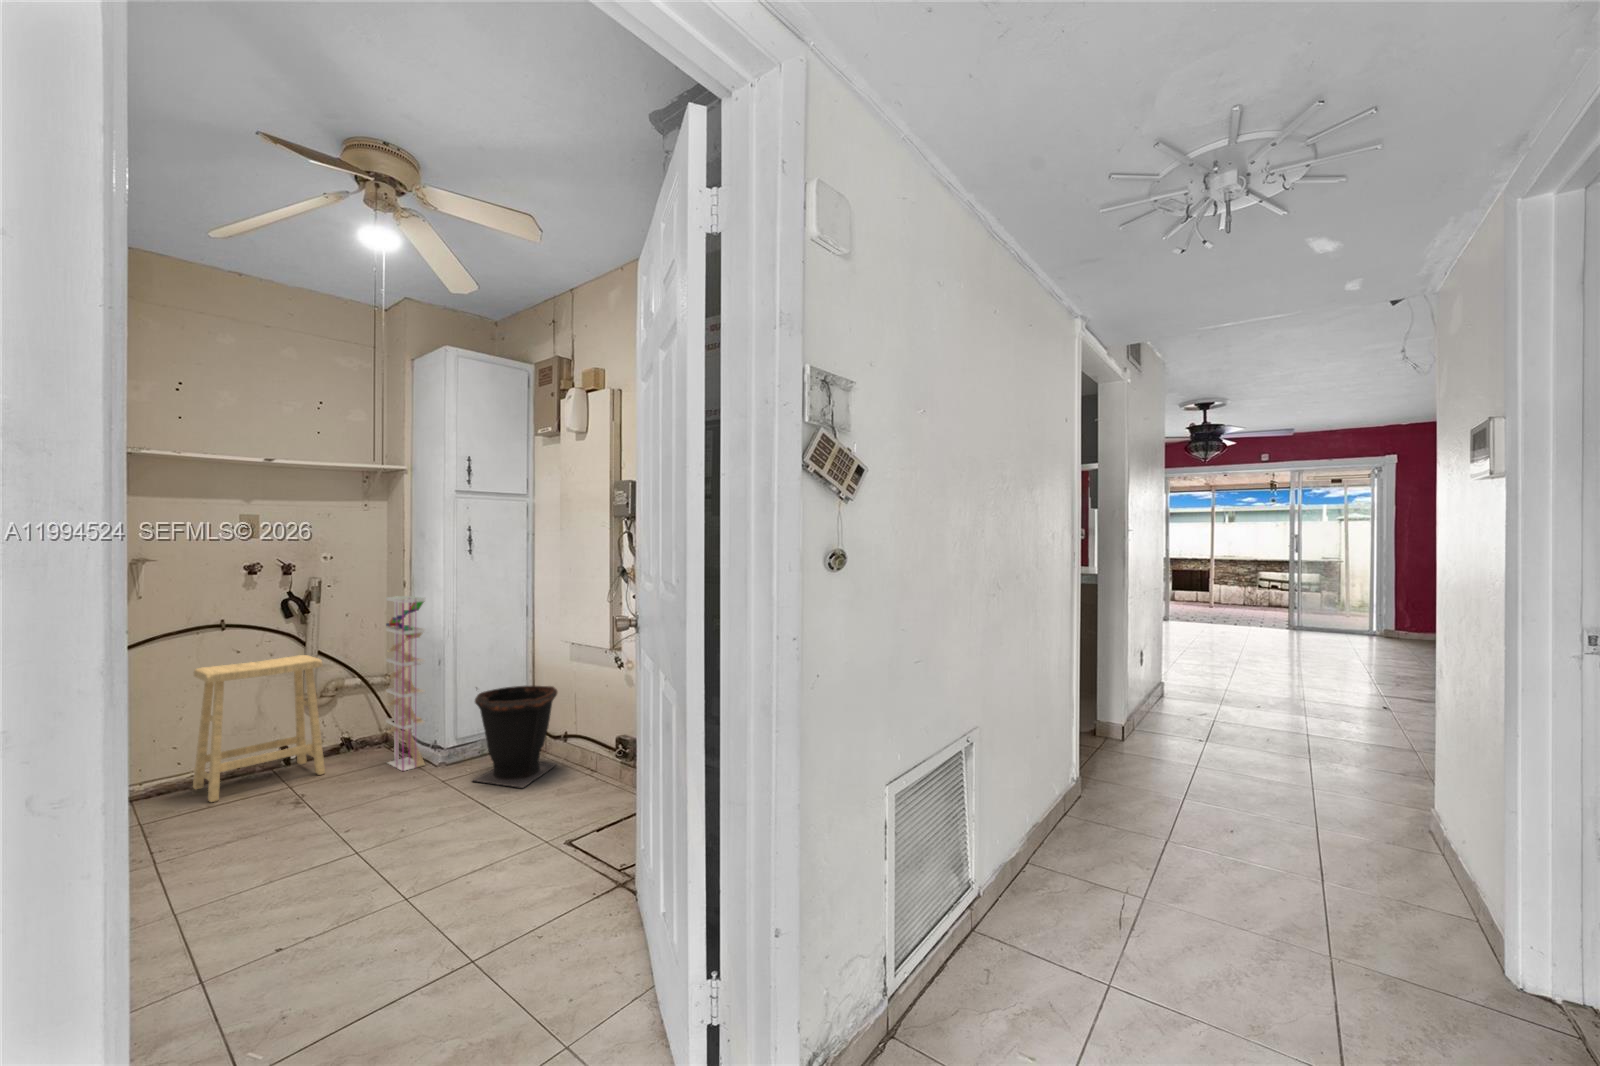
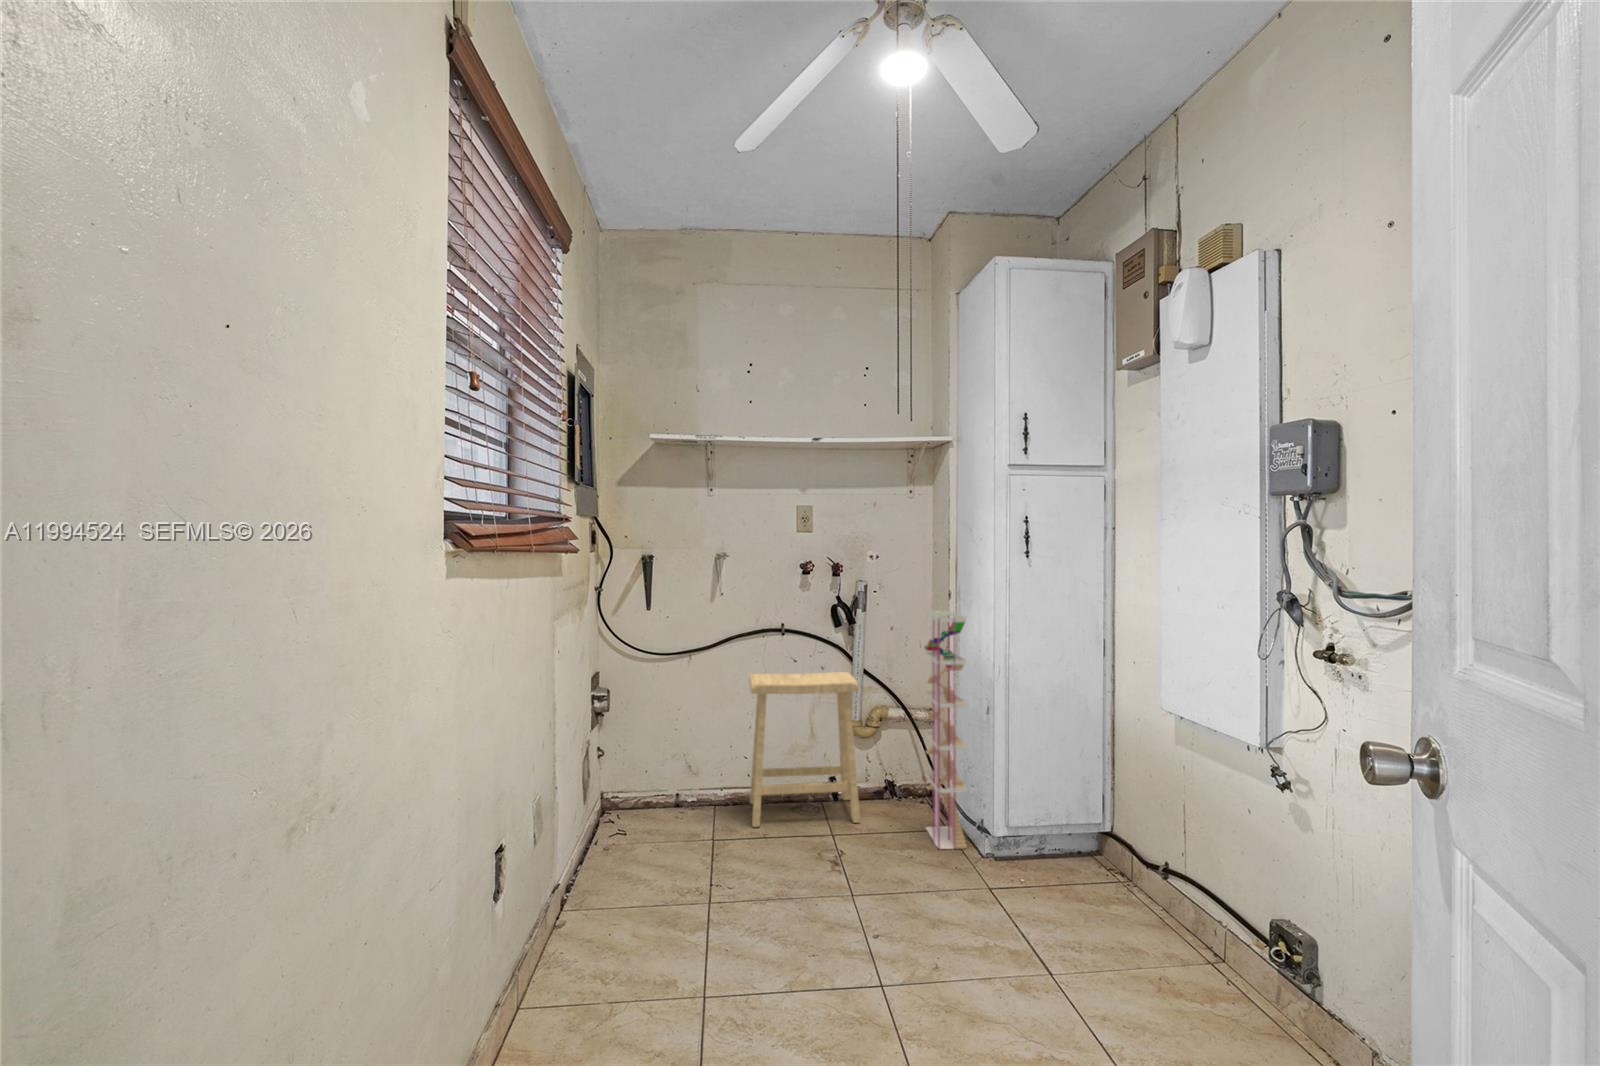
bucket: present [473,686,557,788] -> none [1016,759,1157,953]

